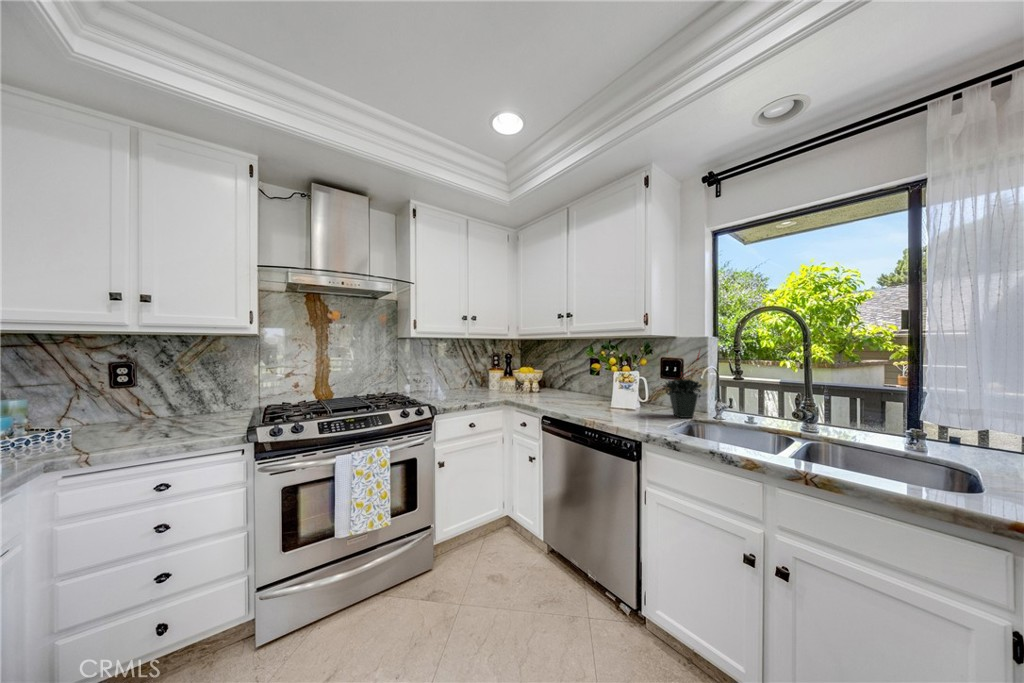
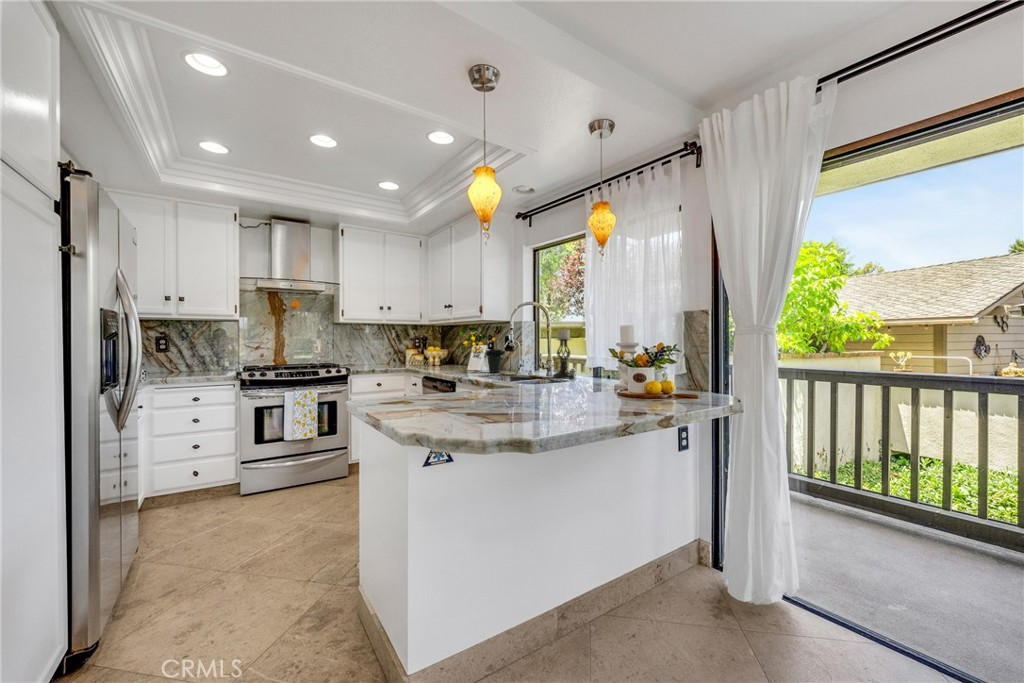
candle holder: none [858,347,920,448] -> present [553,328,574,378]

